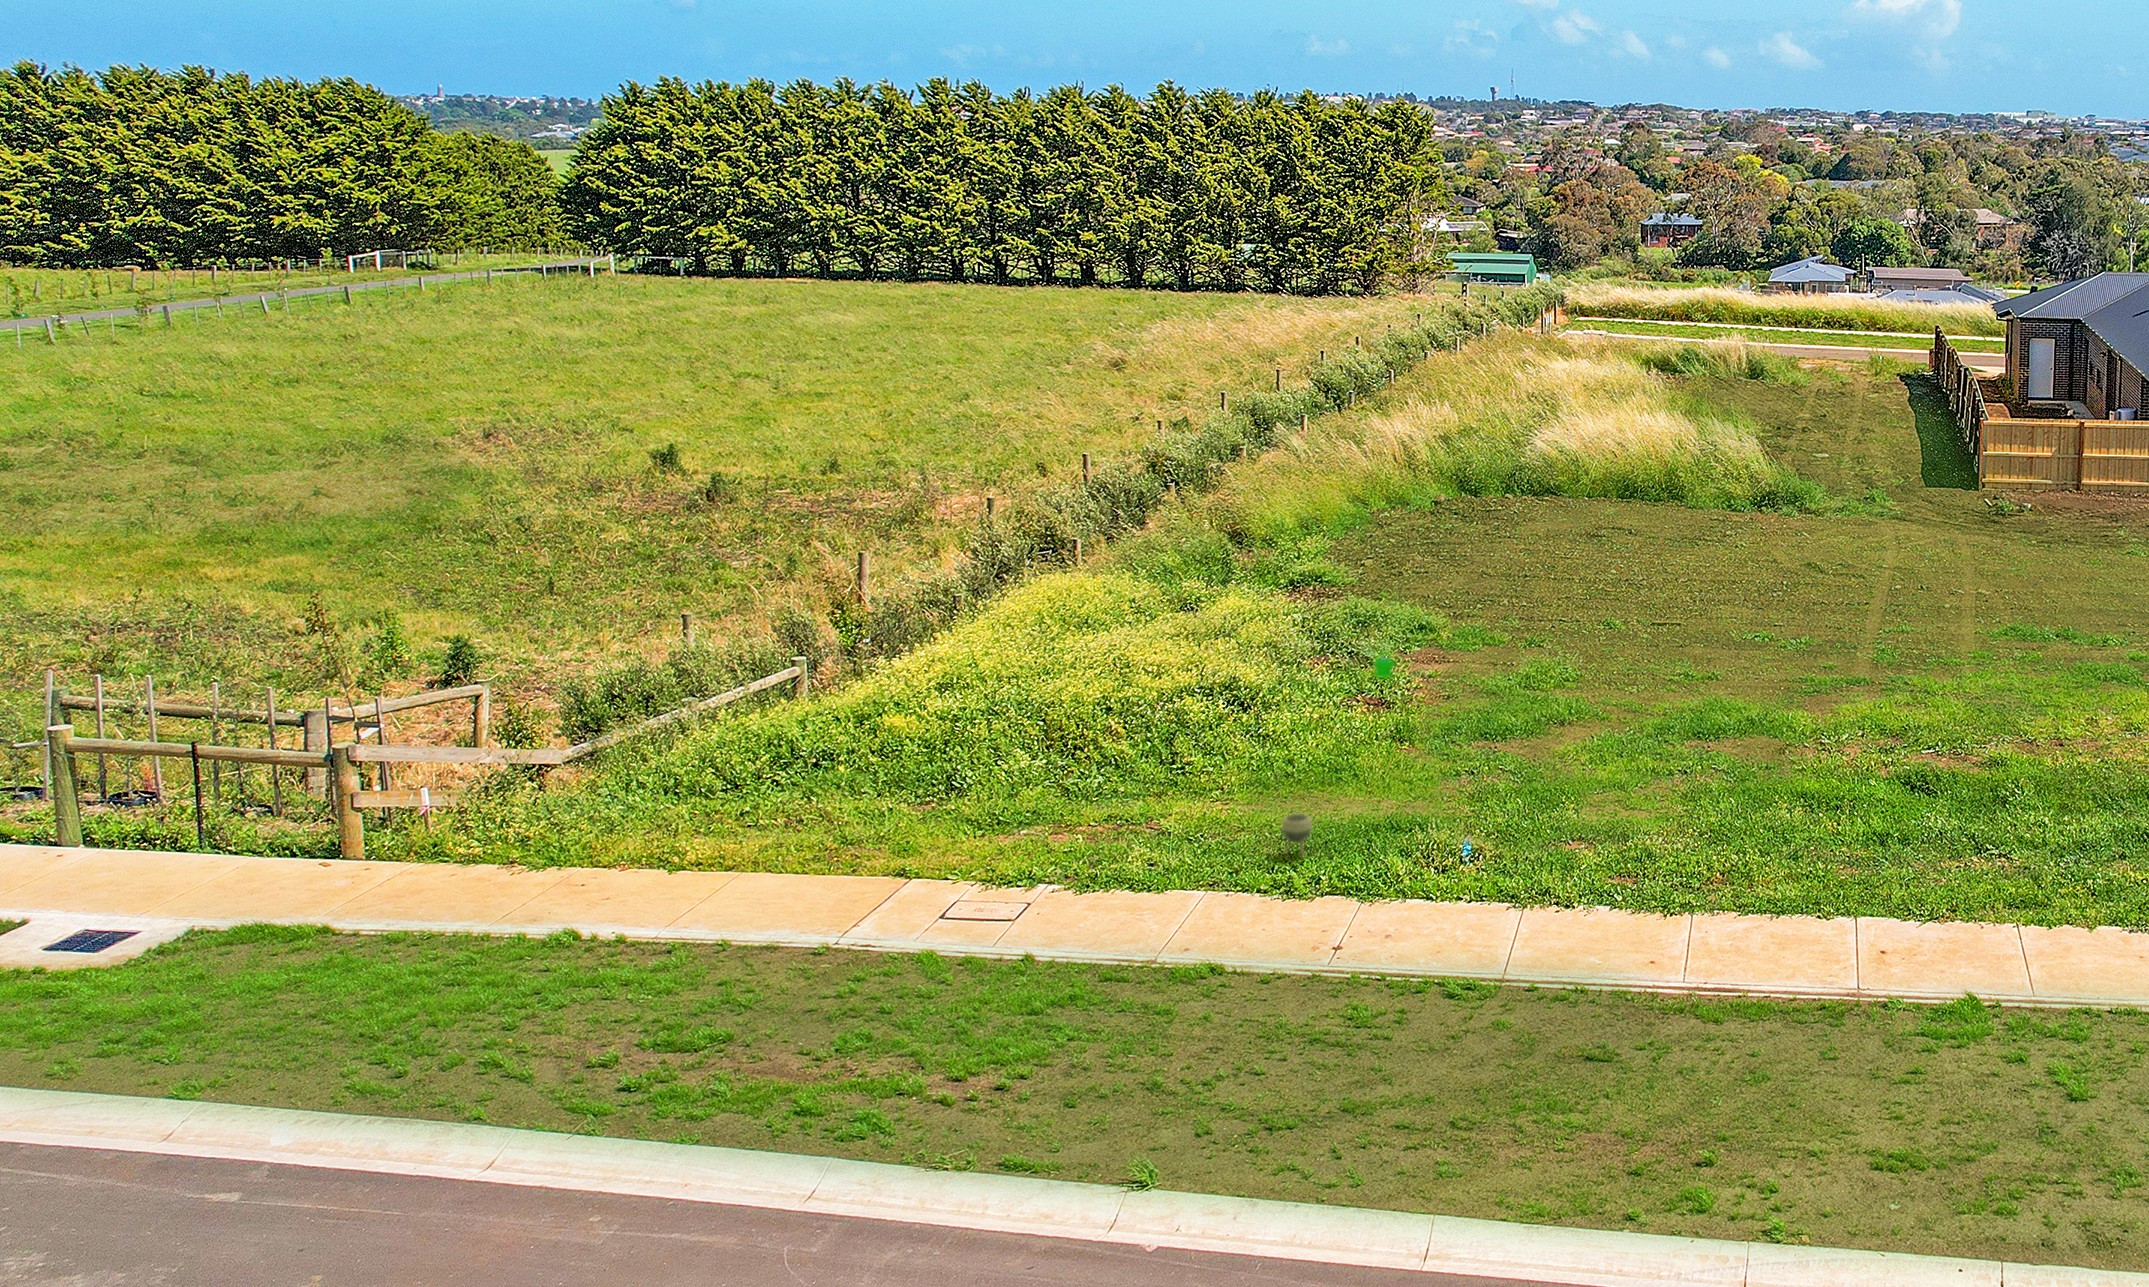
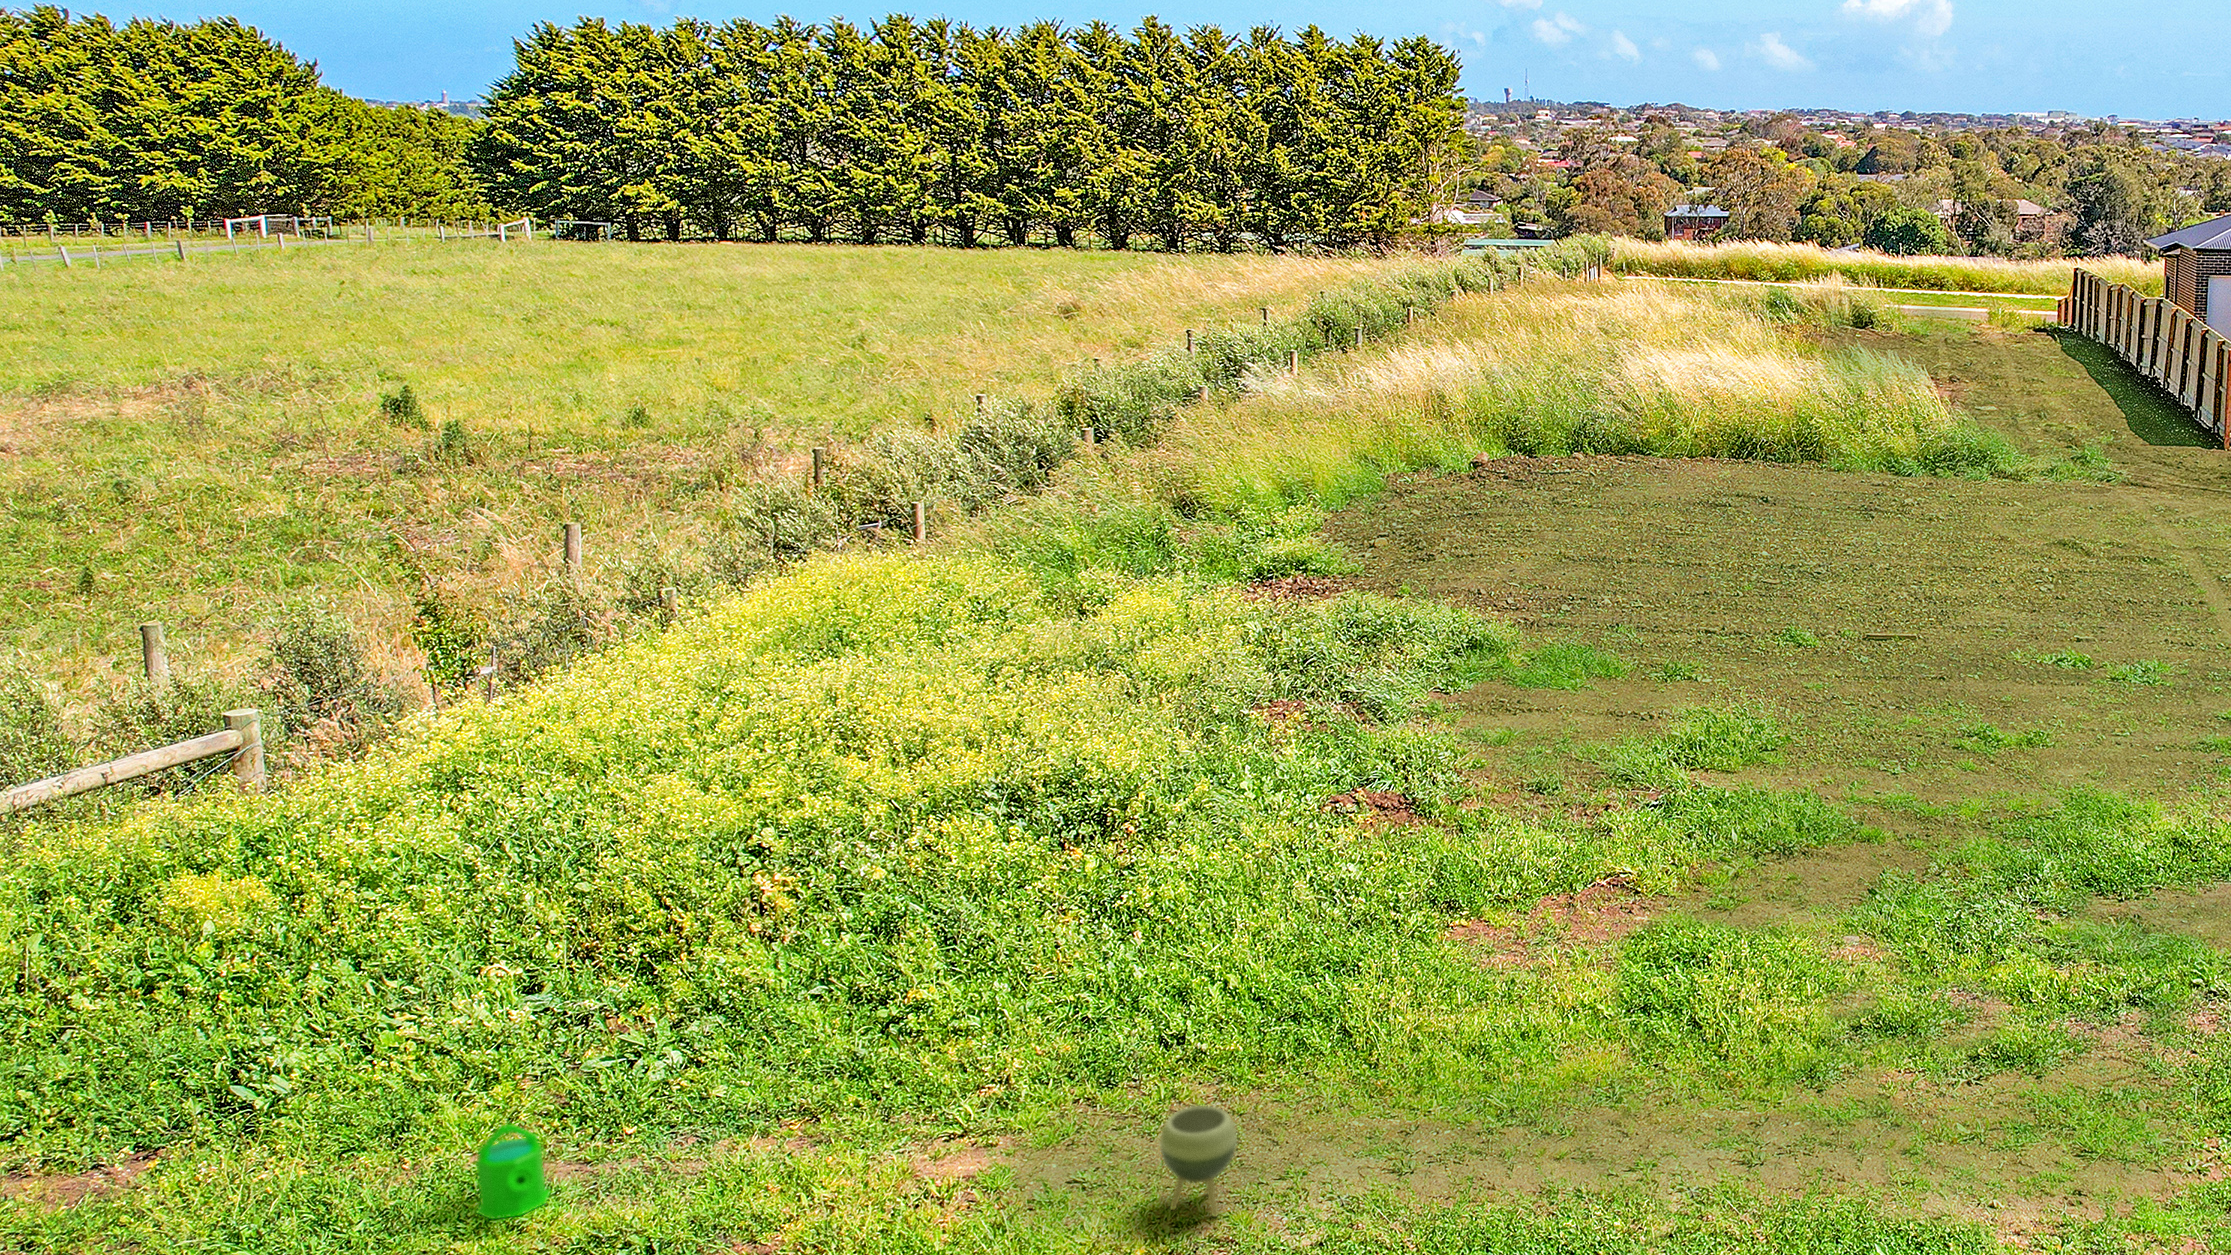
watering can: present [1374,652,1395,678] -> present [477,1123,550,1219]

